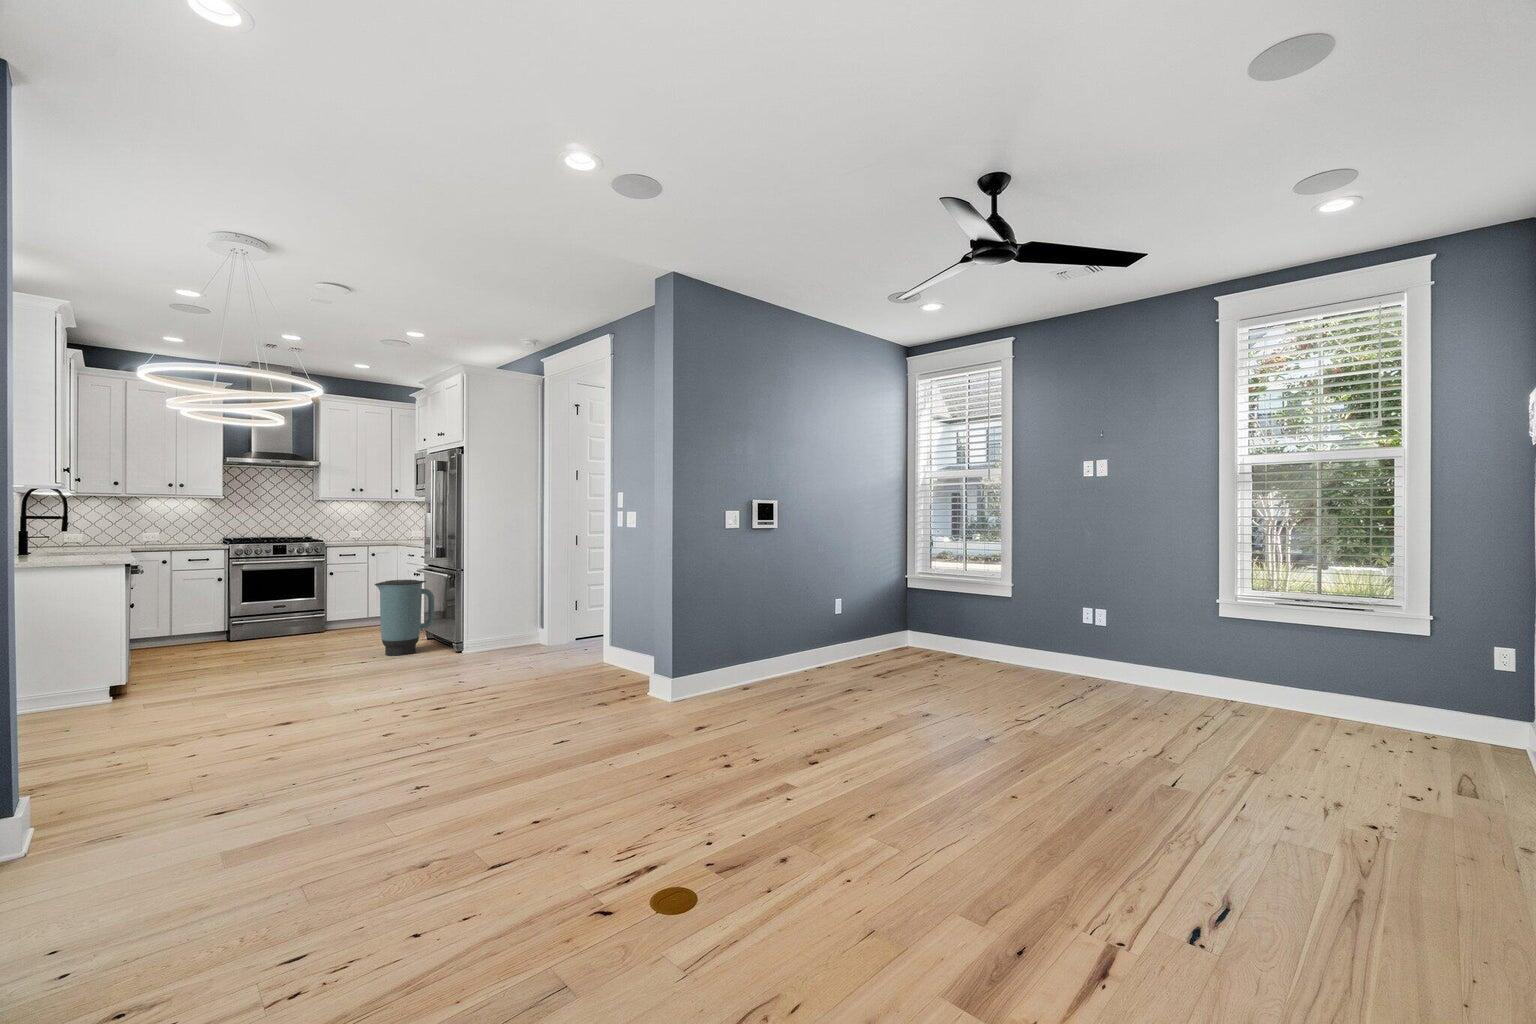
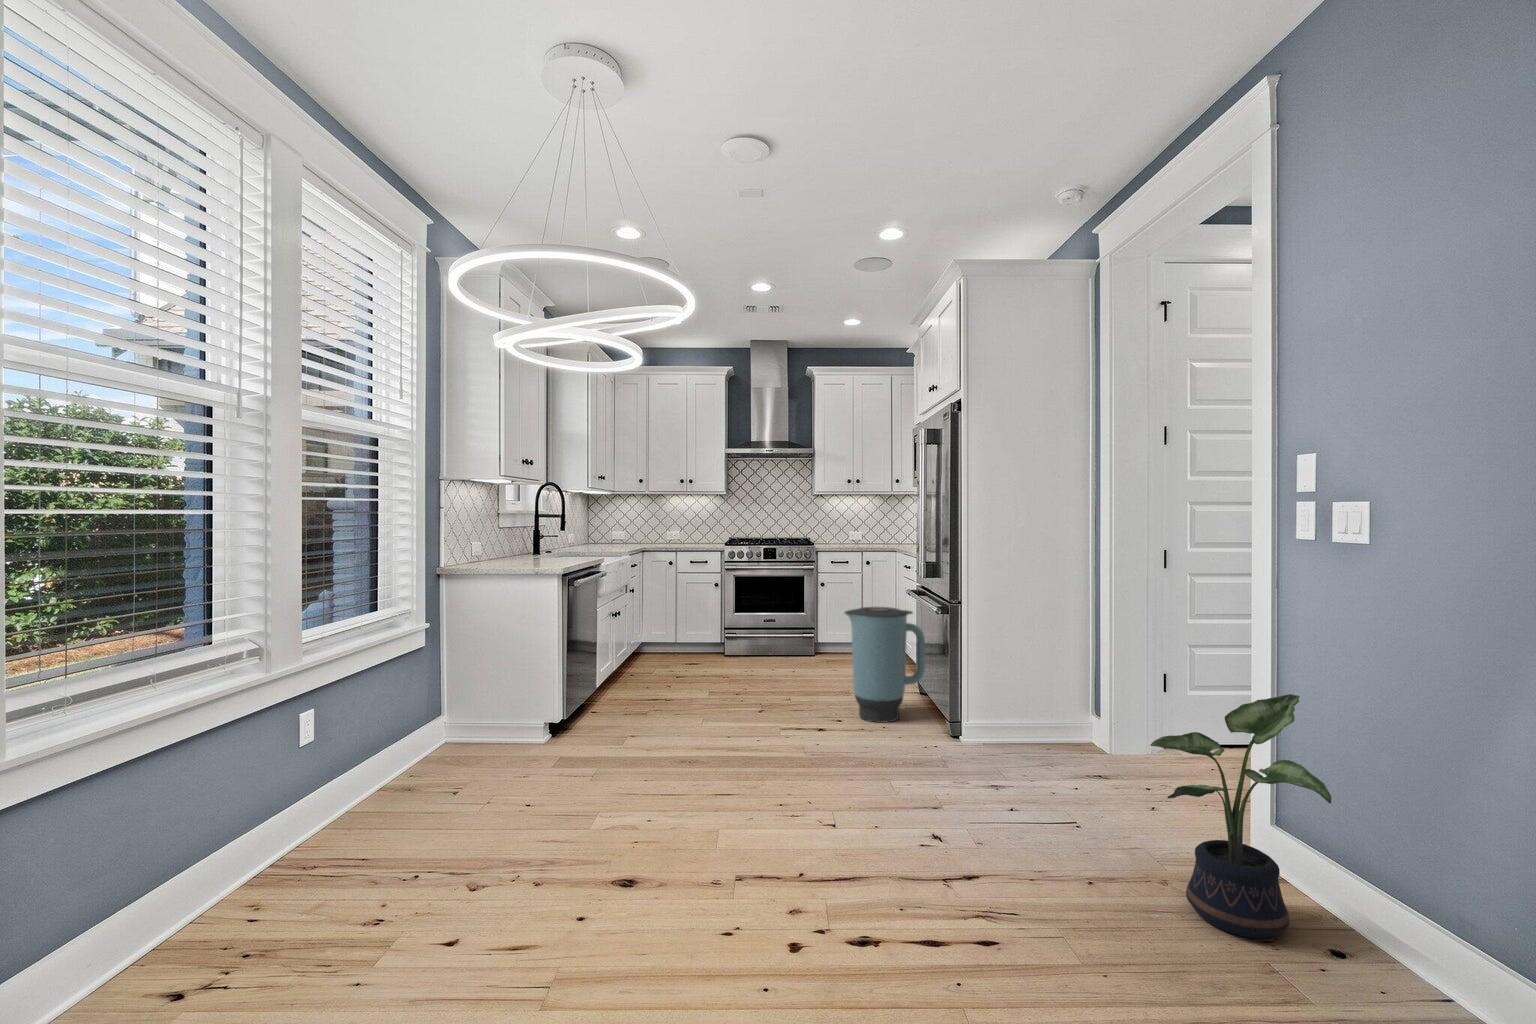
potted plant: none [562,590,622,684] -> present [1150,694,1331,938]

